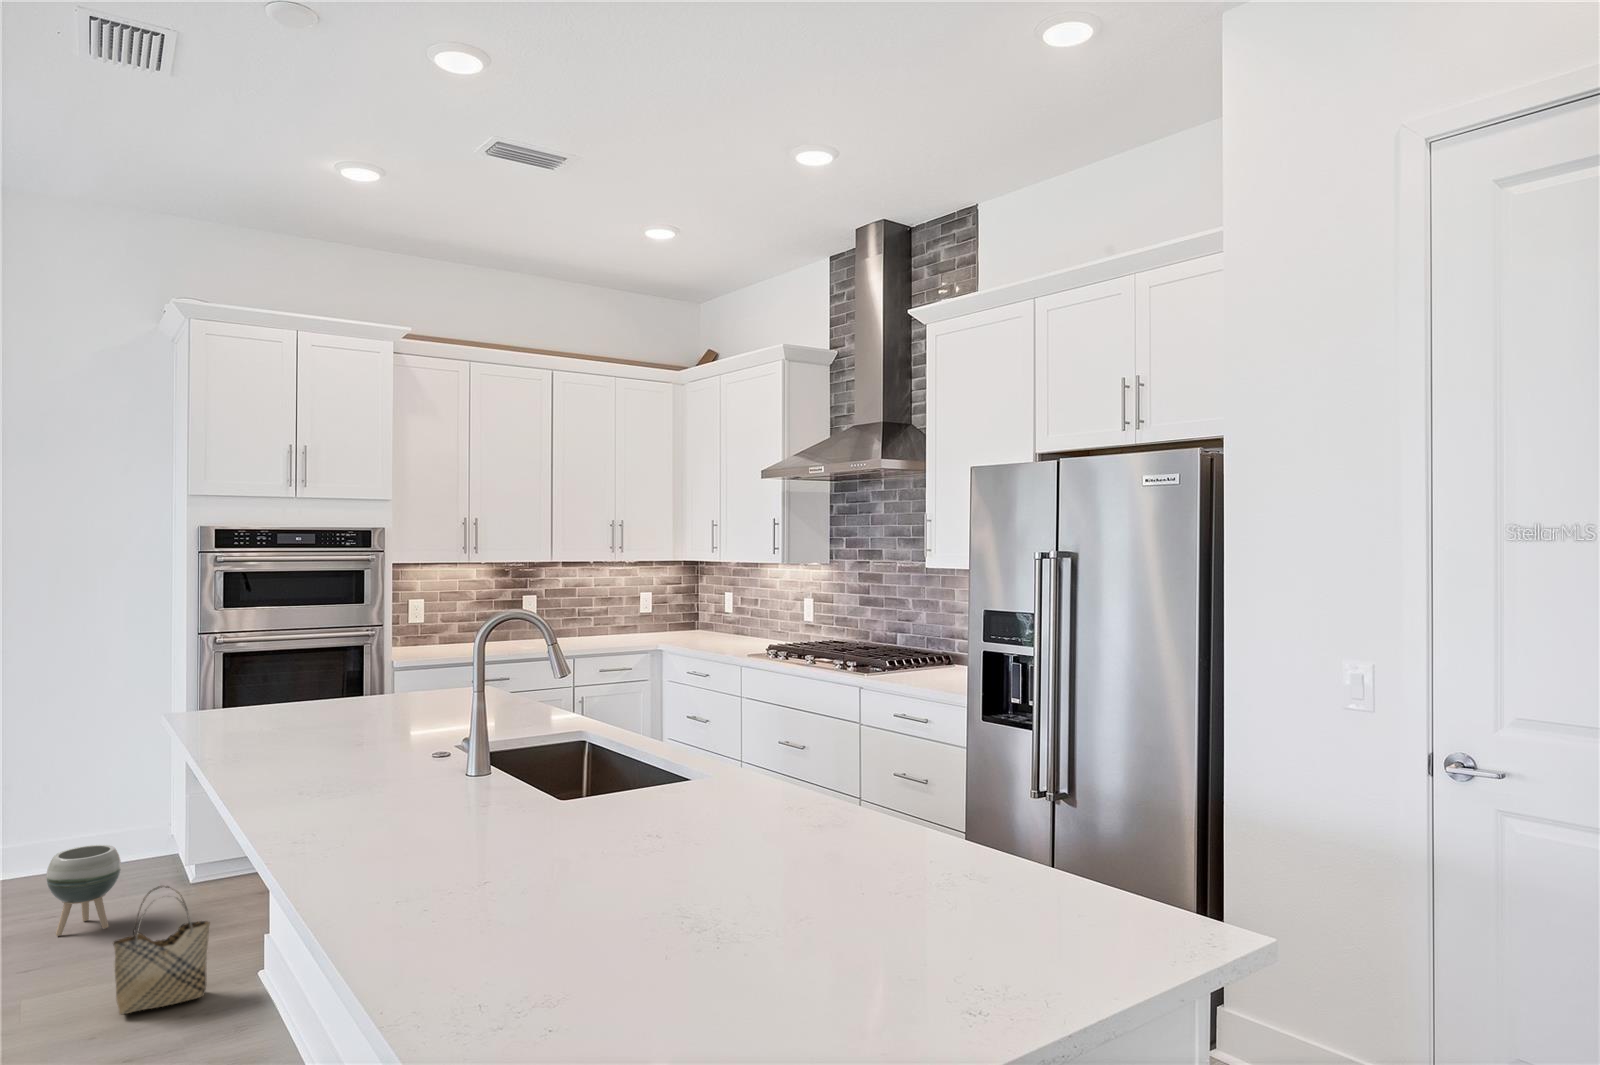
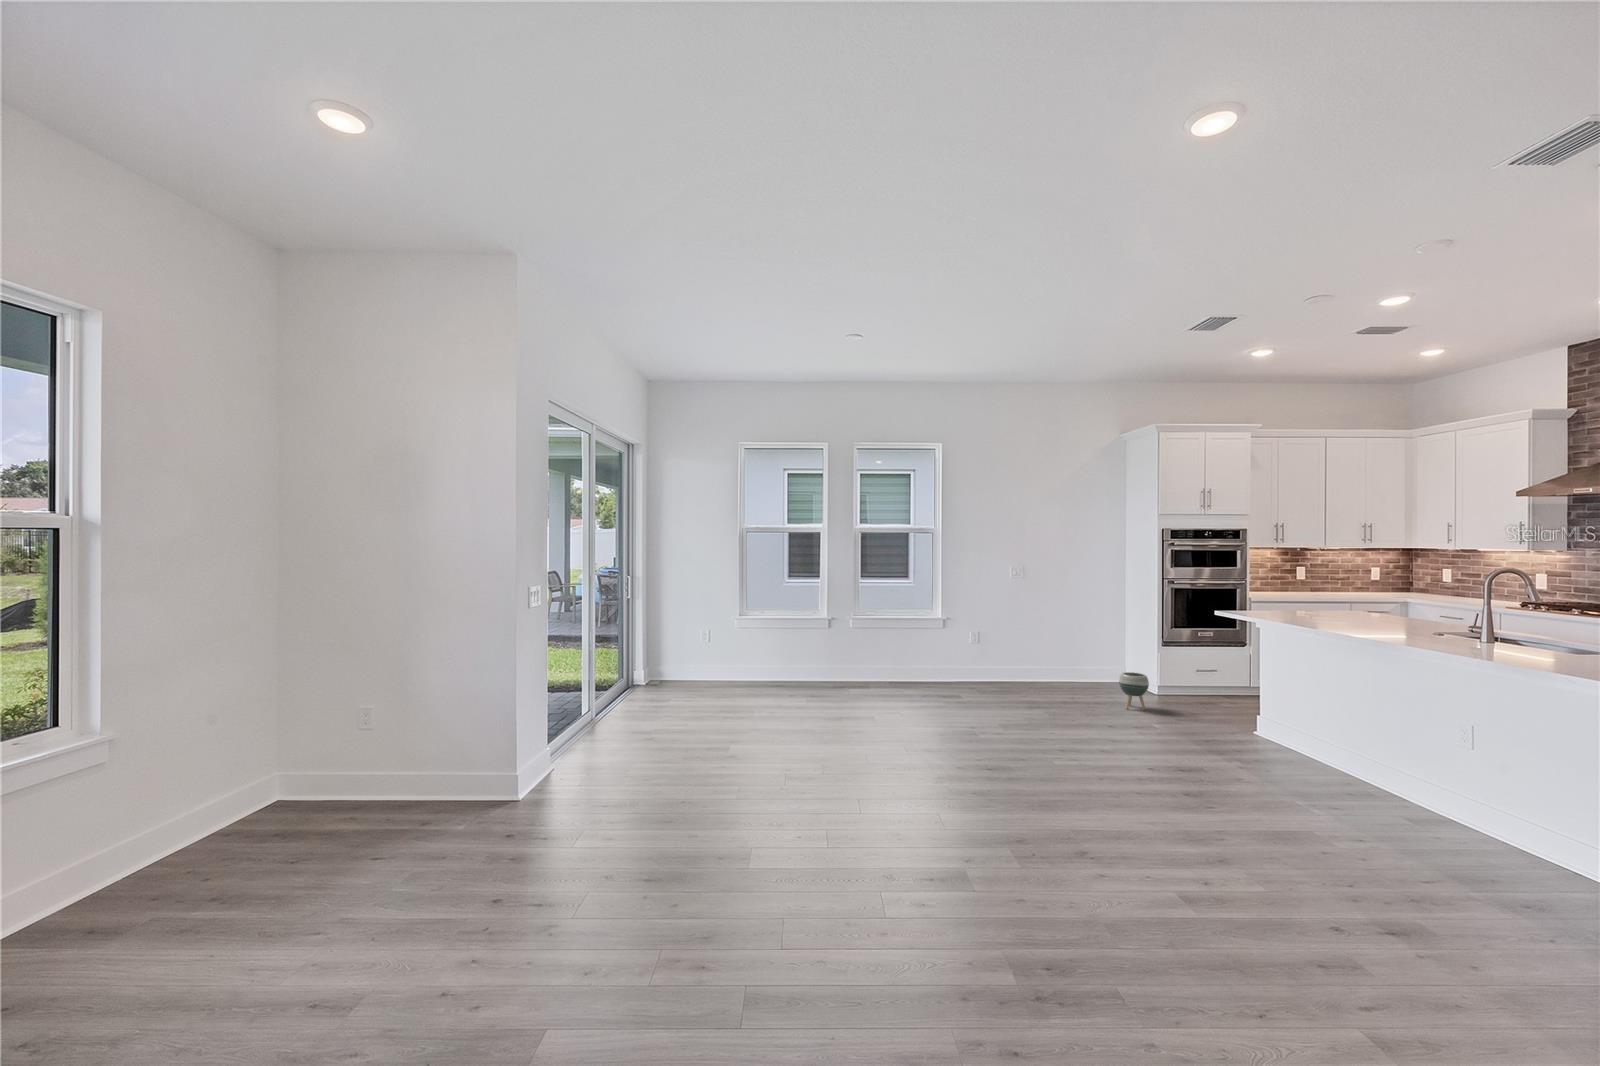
woven basket: present [113,886,210,1015] -> none [1203,689,1241,741]

